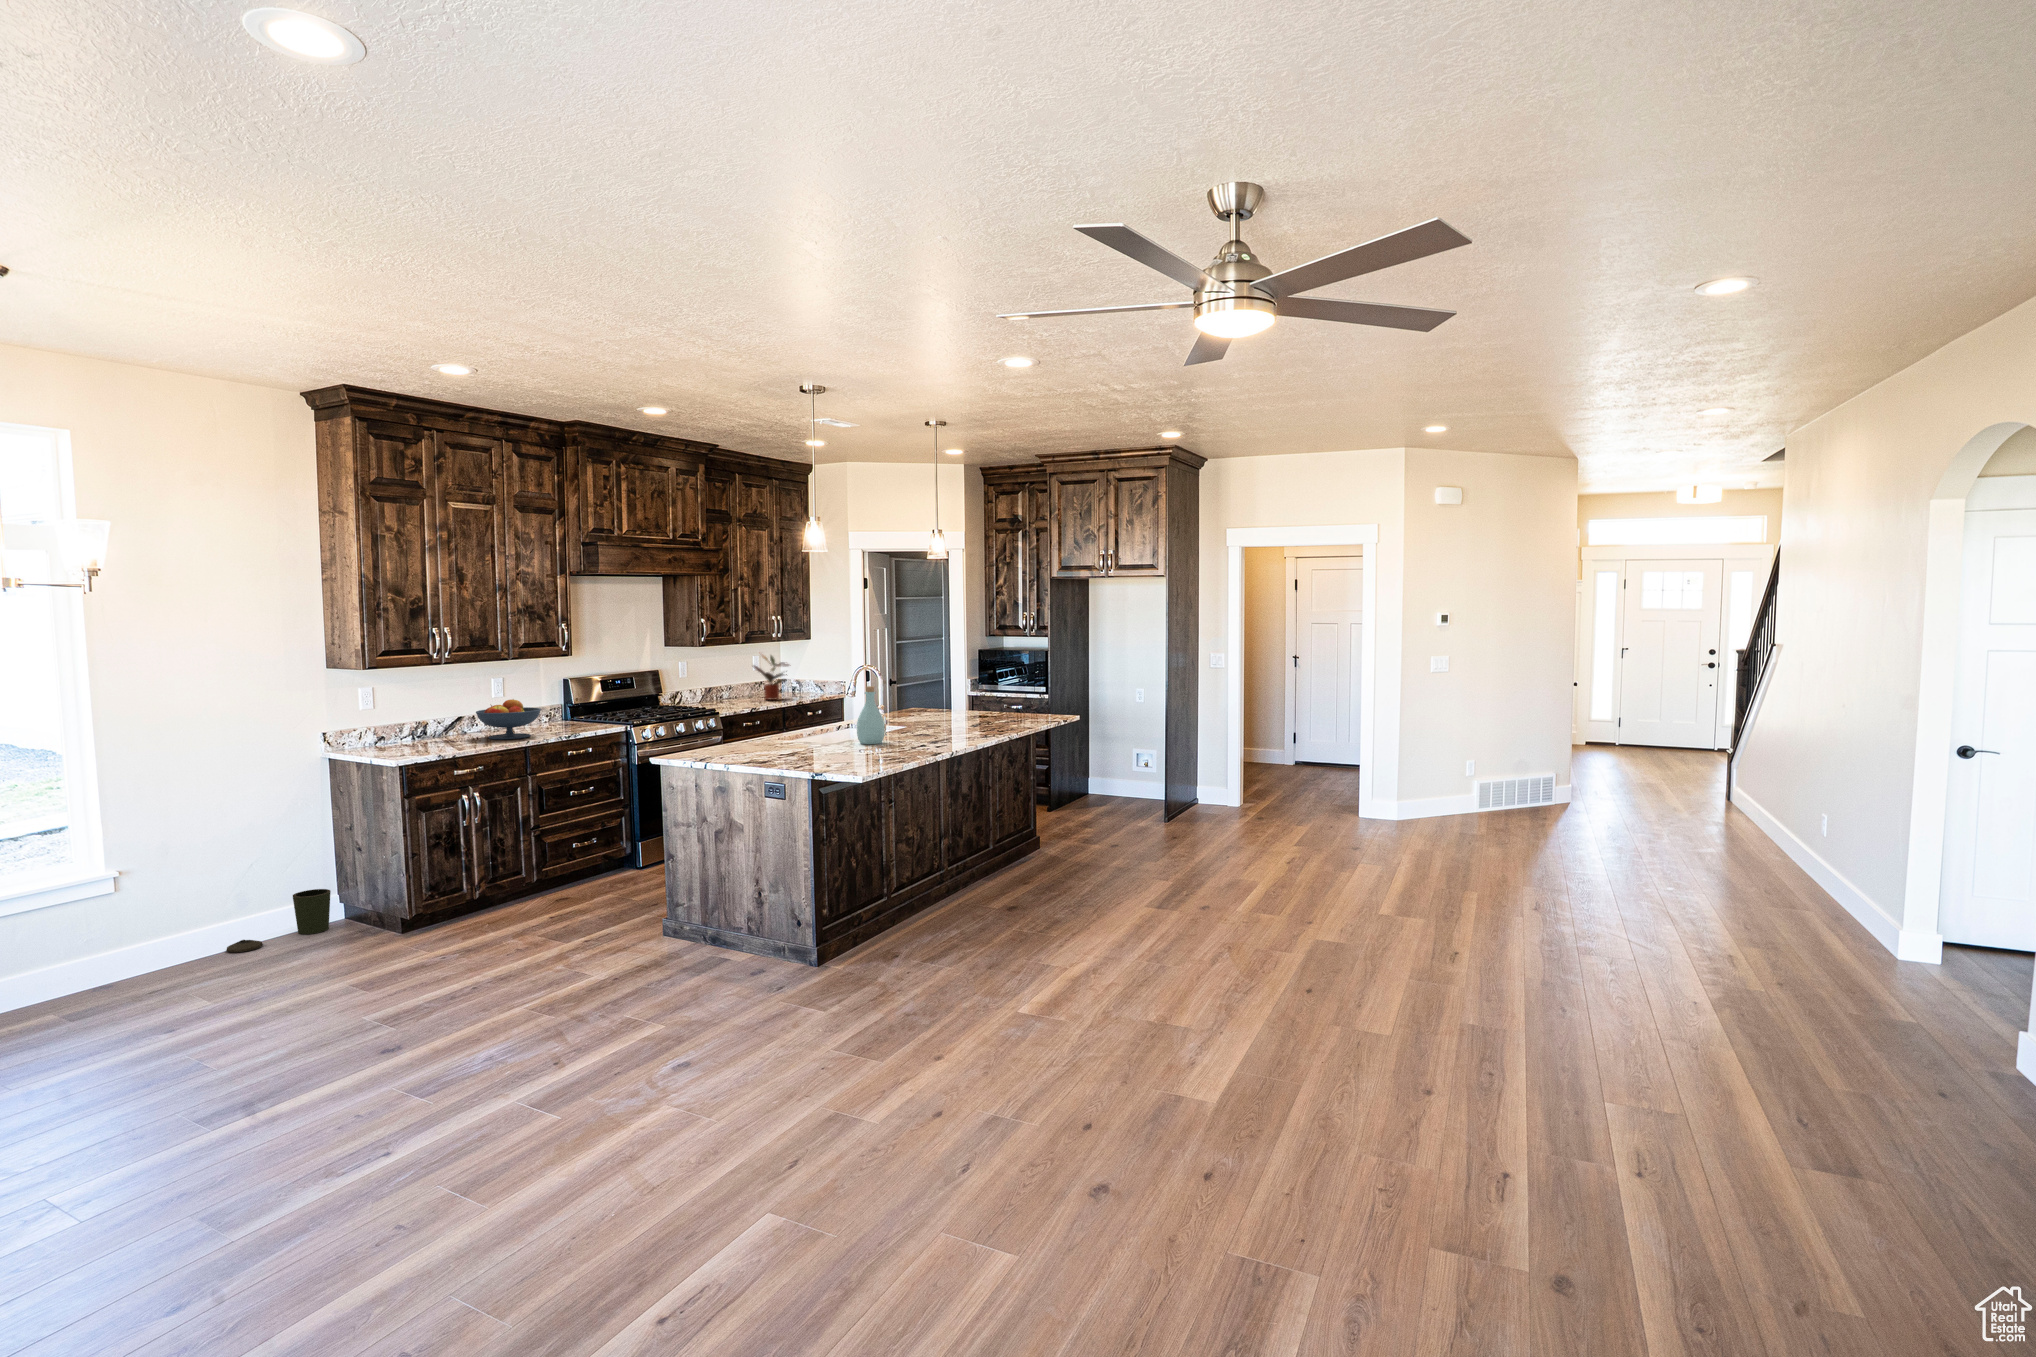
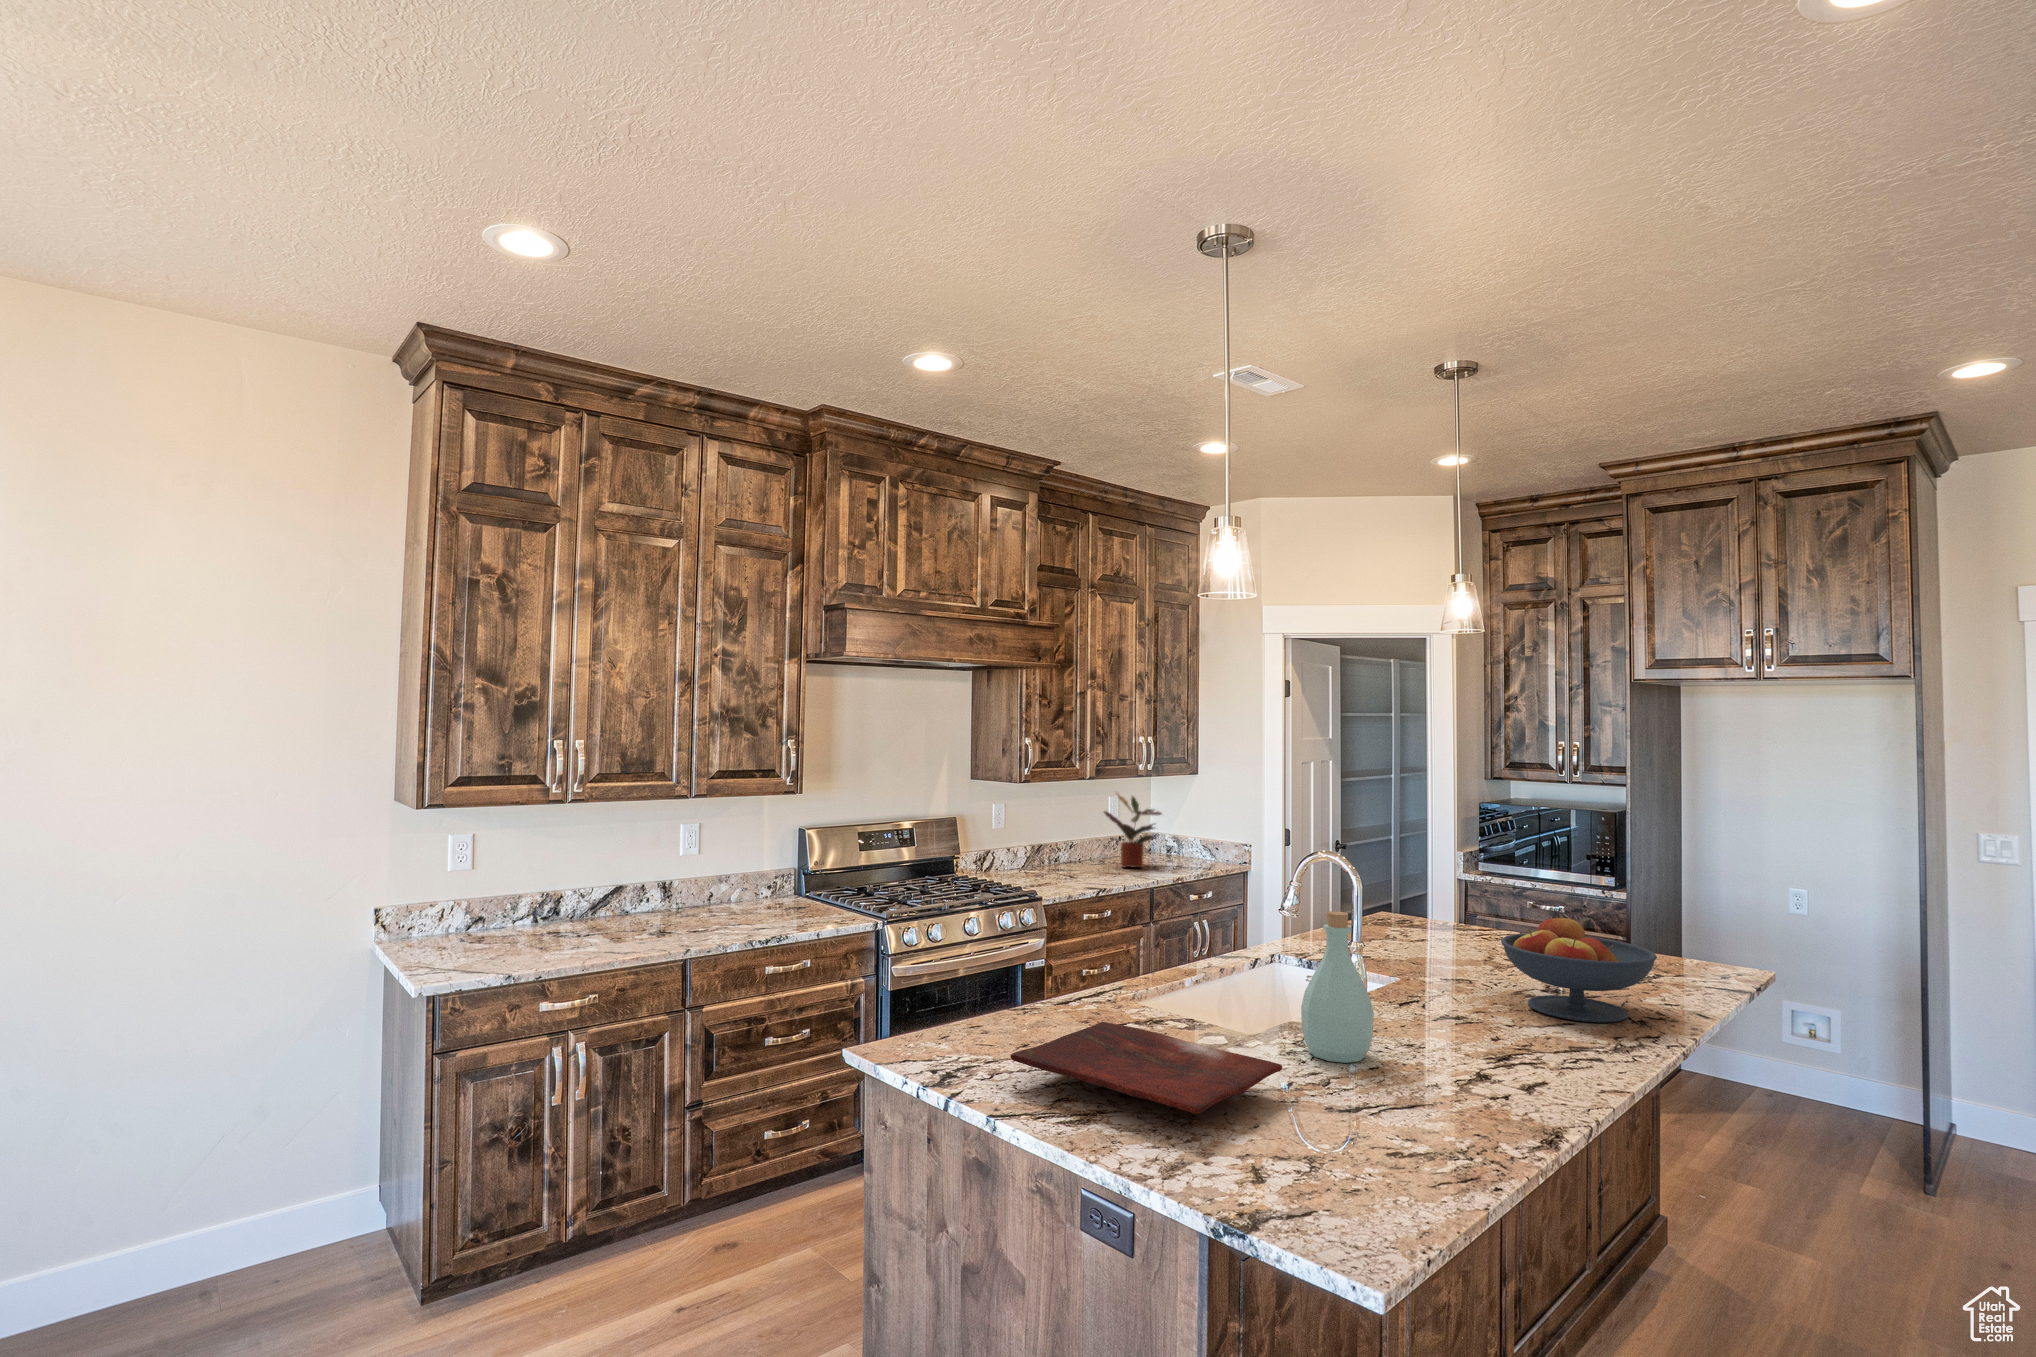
fruit bowl: present [476,699,541,740] -> present [1501,915,1657,1023]
cutting board: none [740,737,846,755] -> present [1010,1022,1282,1114]
trash can: present [226,889,331,953] -> none [132,1186,344,1320]

